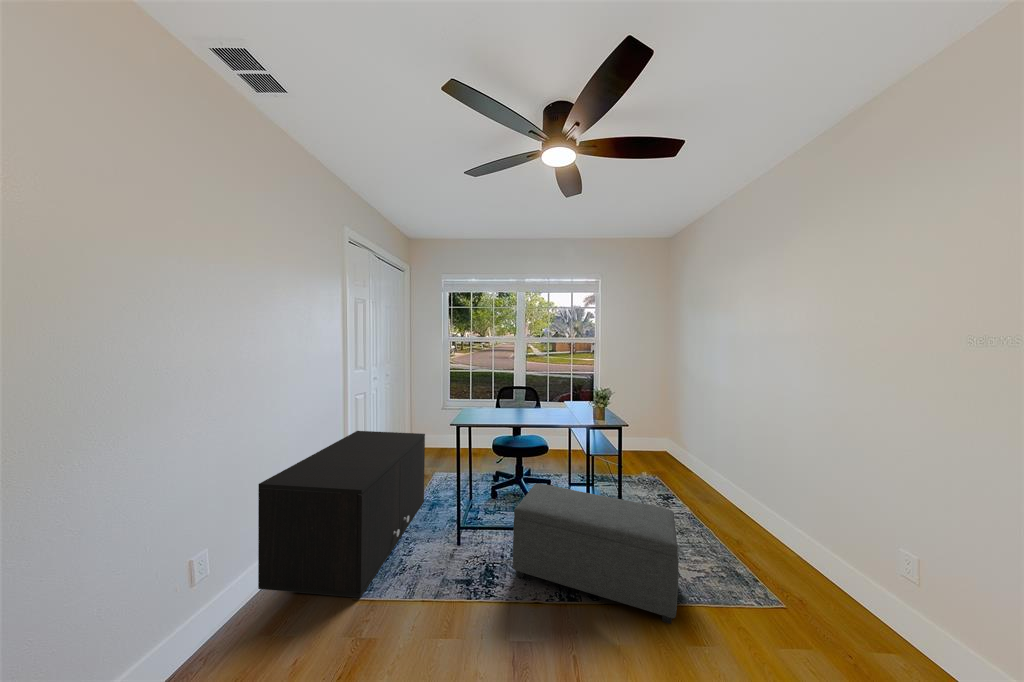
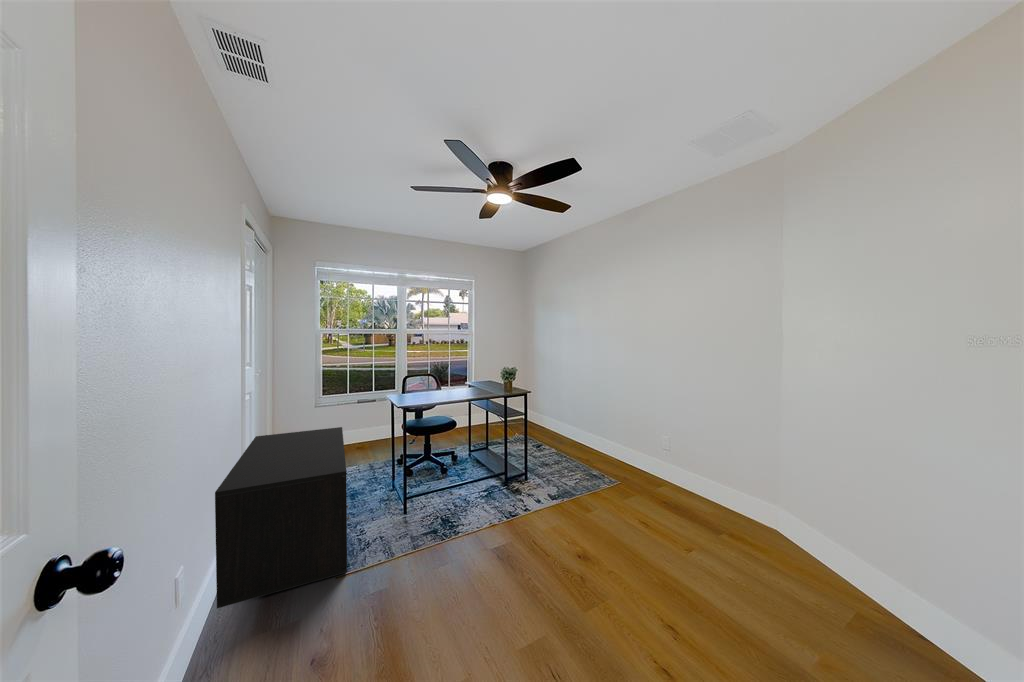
ottoman: present [513,484,679,624] -> none [465,442,579,516]

